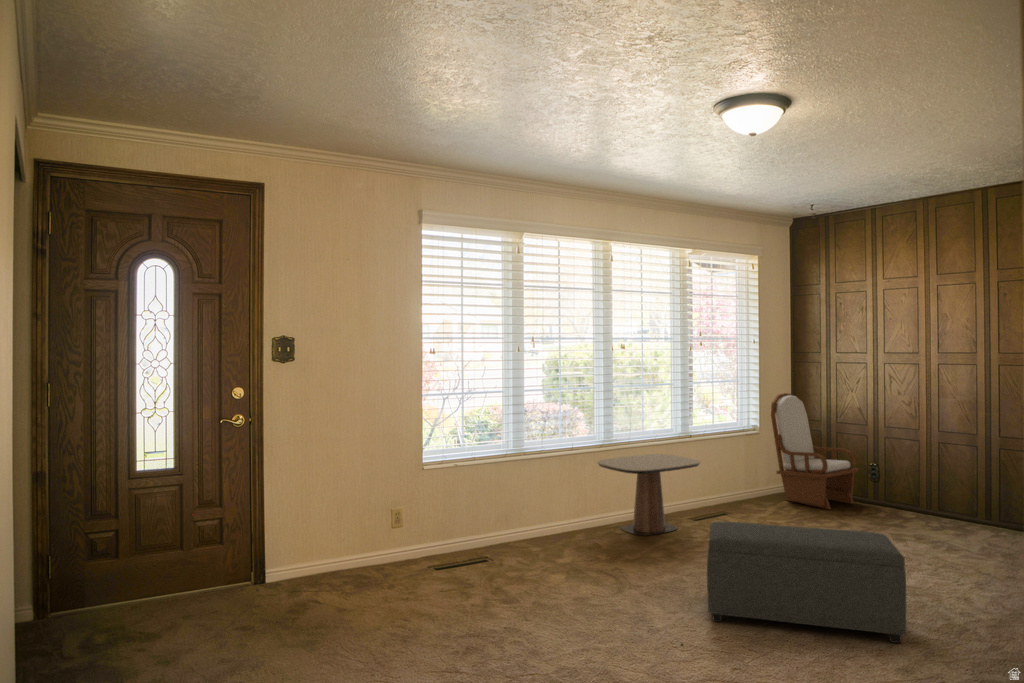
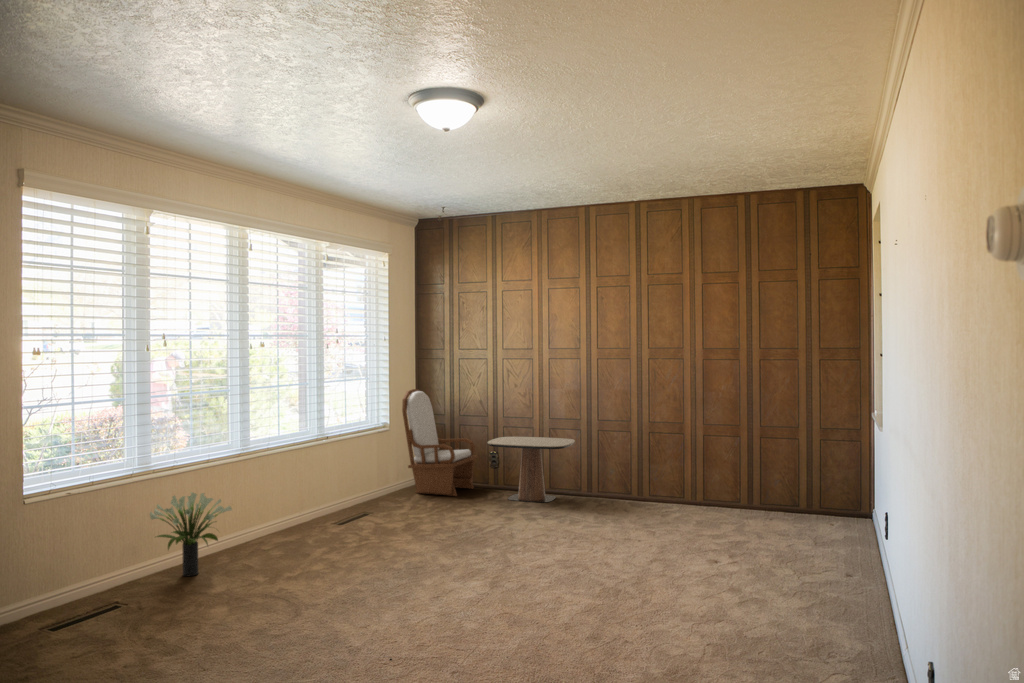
side table: present [597,454,700,536] -> present [488,437,575,502]
potted plant: none [516,475,582,548] -> present [150,492,232,576]
ottoman: present [707,522,906,643] -> none [384,506,553,611]

